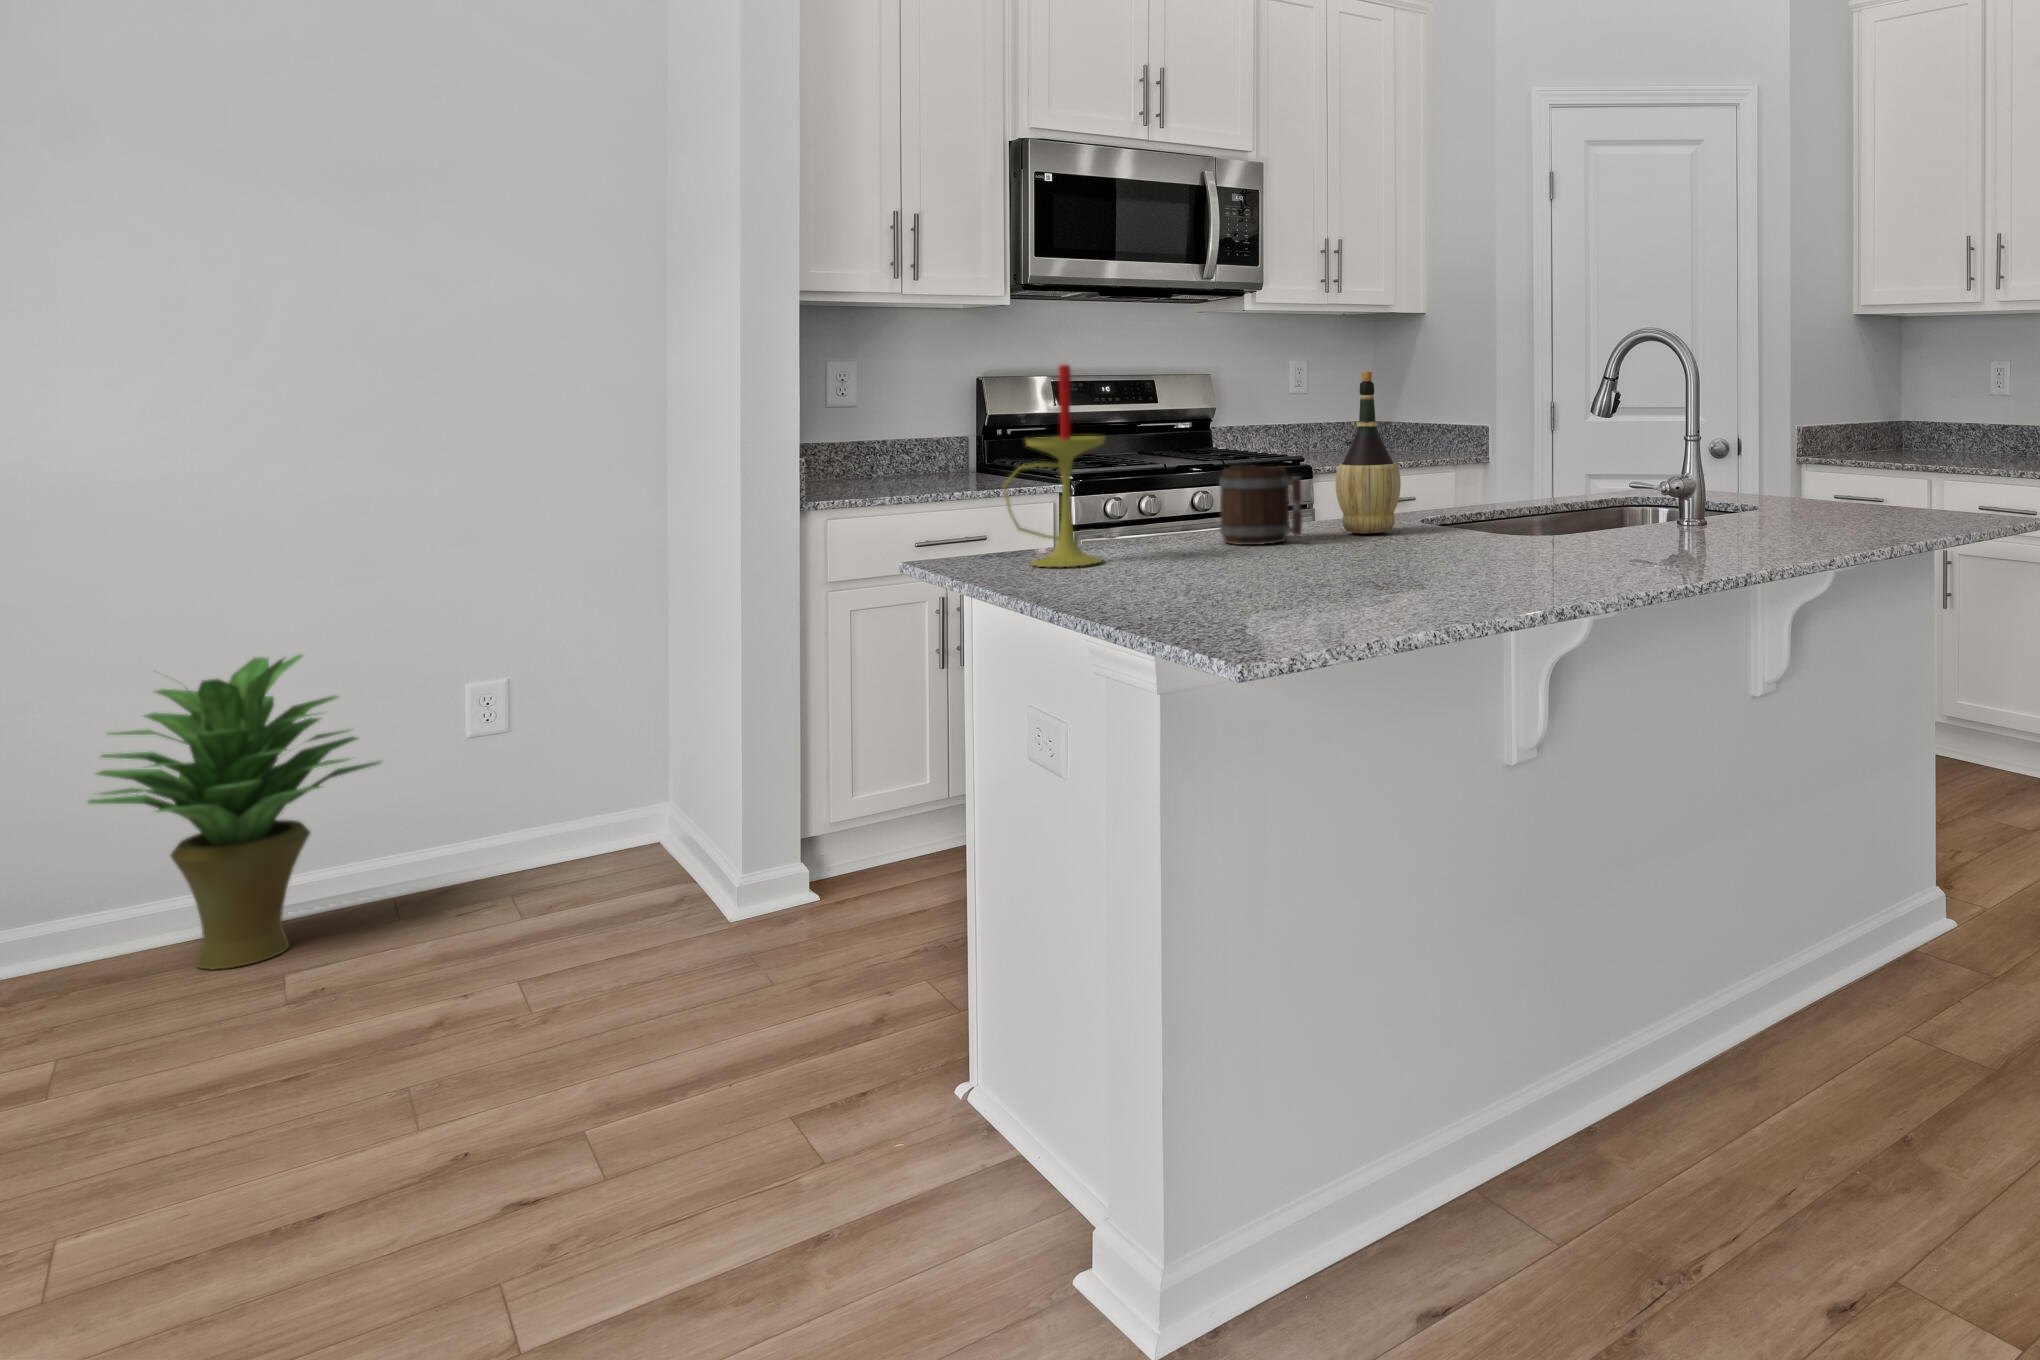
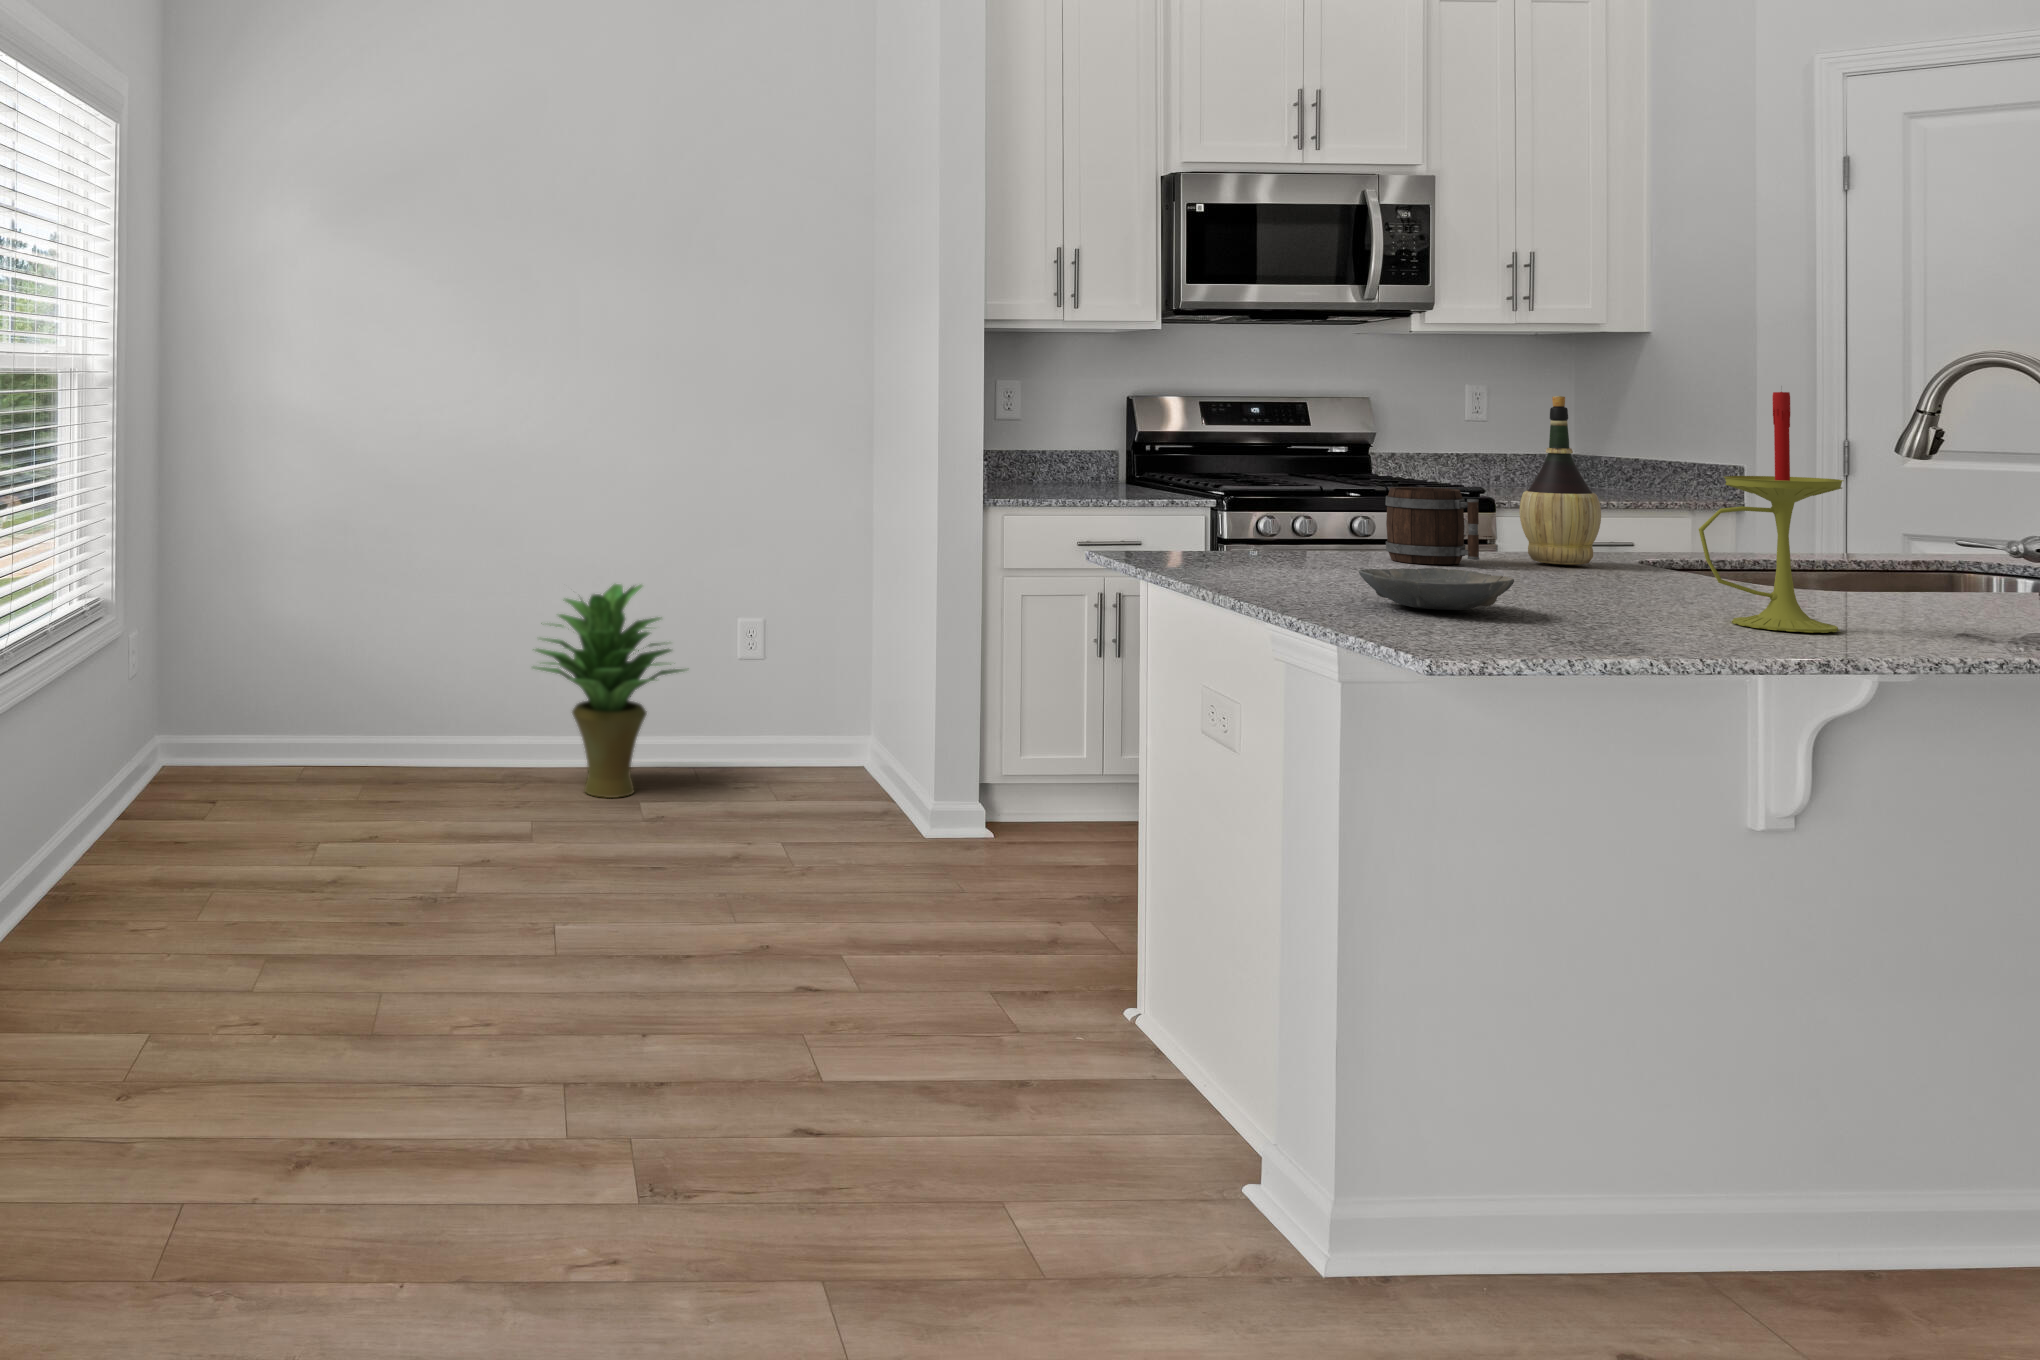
candle: present [1003,365,1104,567] -> present [1699,392,1844,633]
bowl: none [1189,555,1333,602] -> present [1359,568,1514,610]

